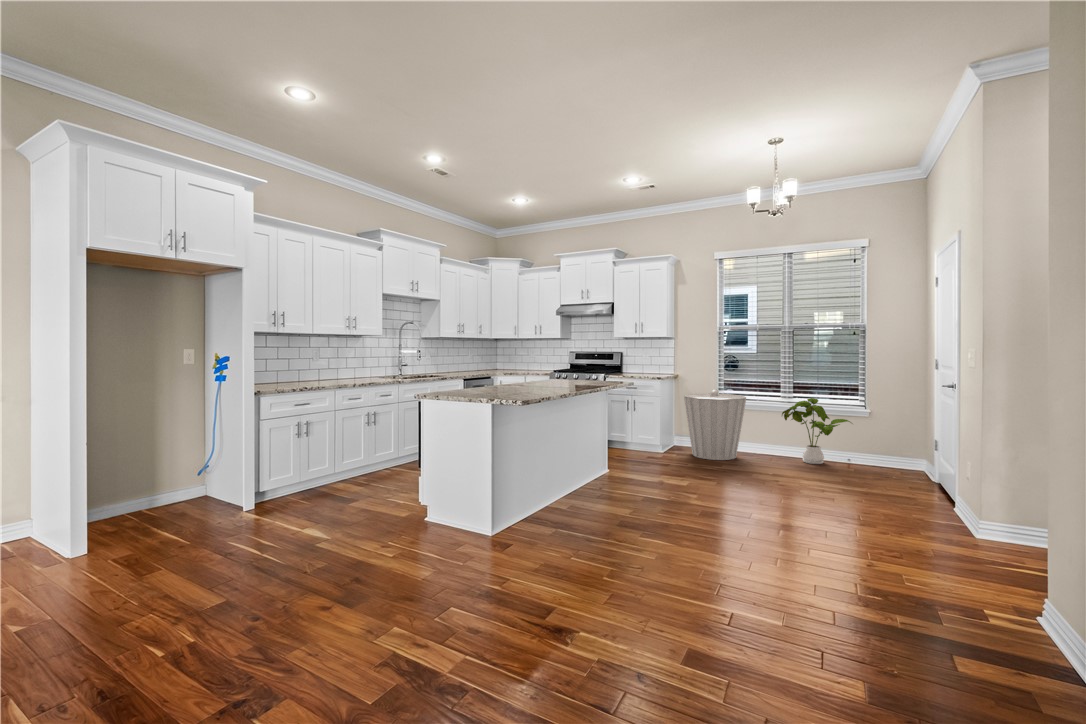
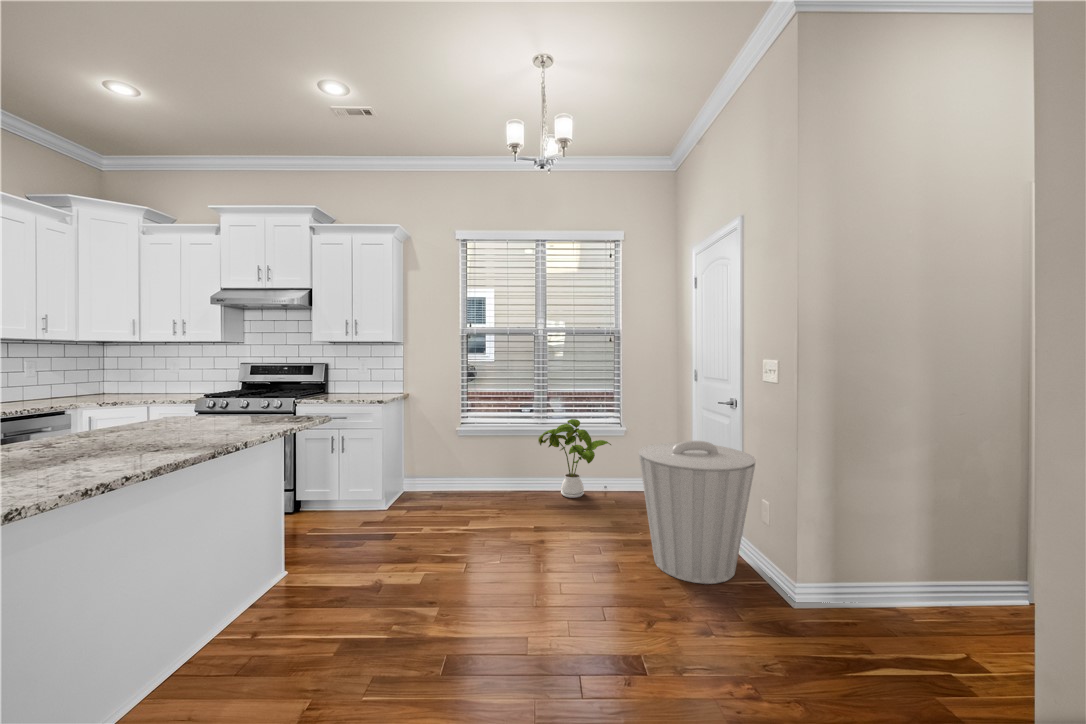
trash can: present [684,389,746,460] -> present [639,441,756,584]

